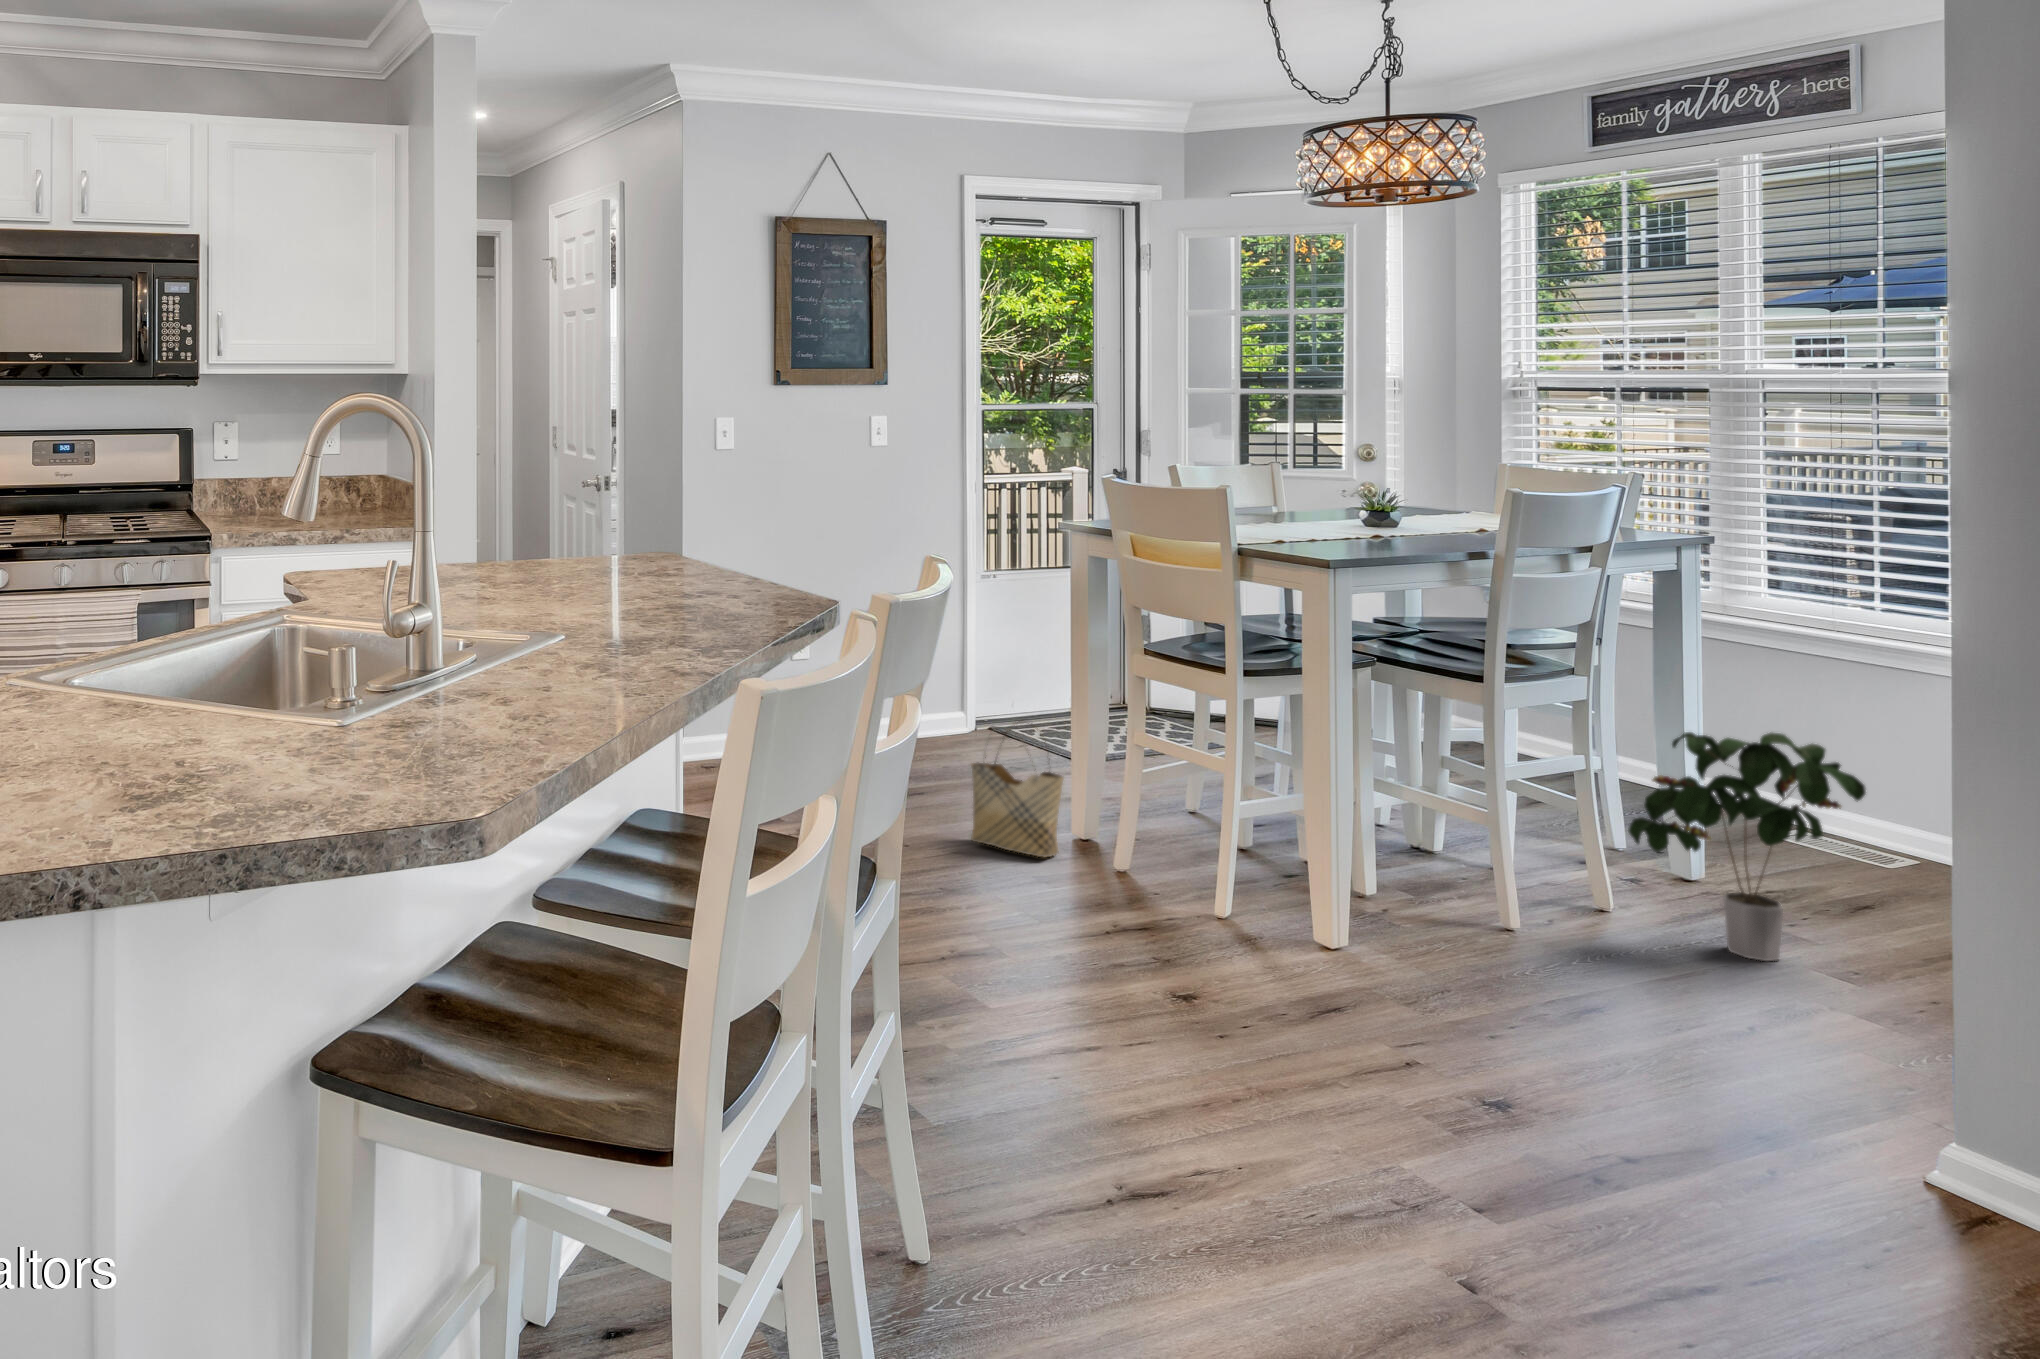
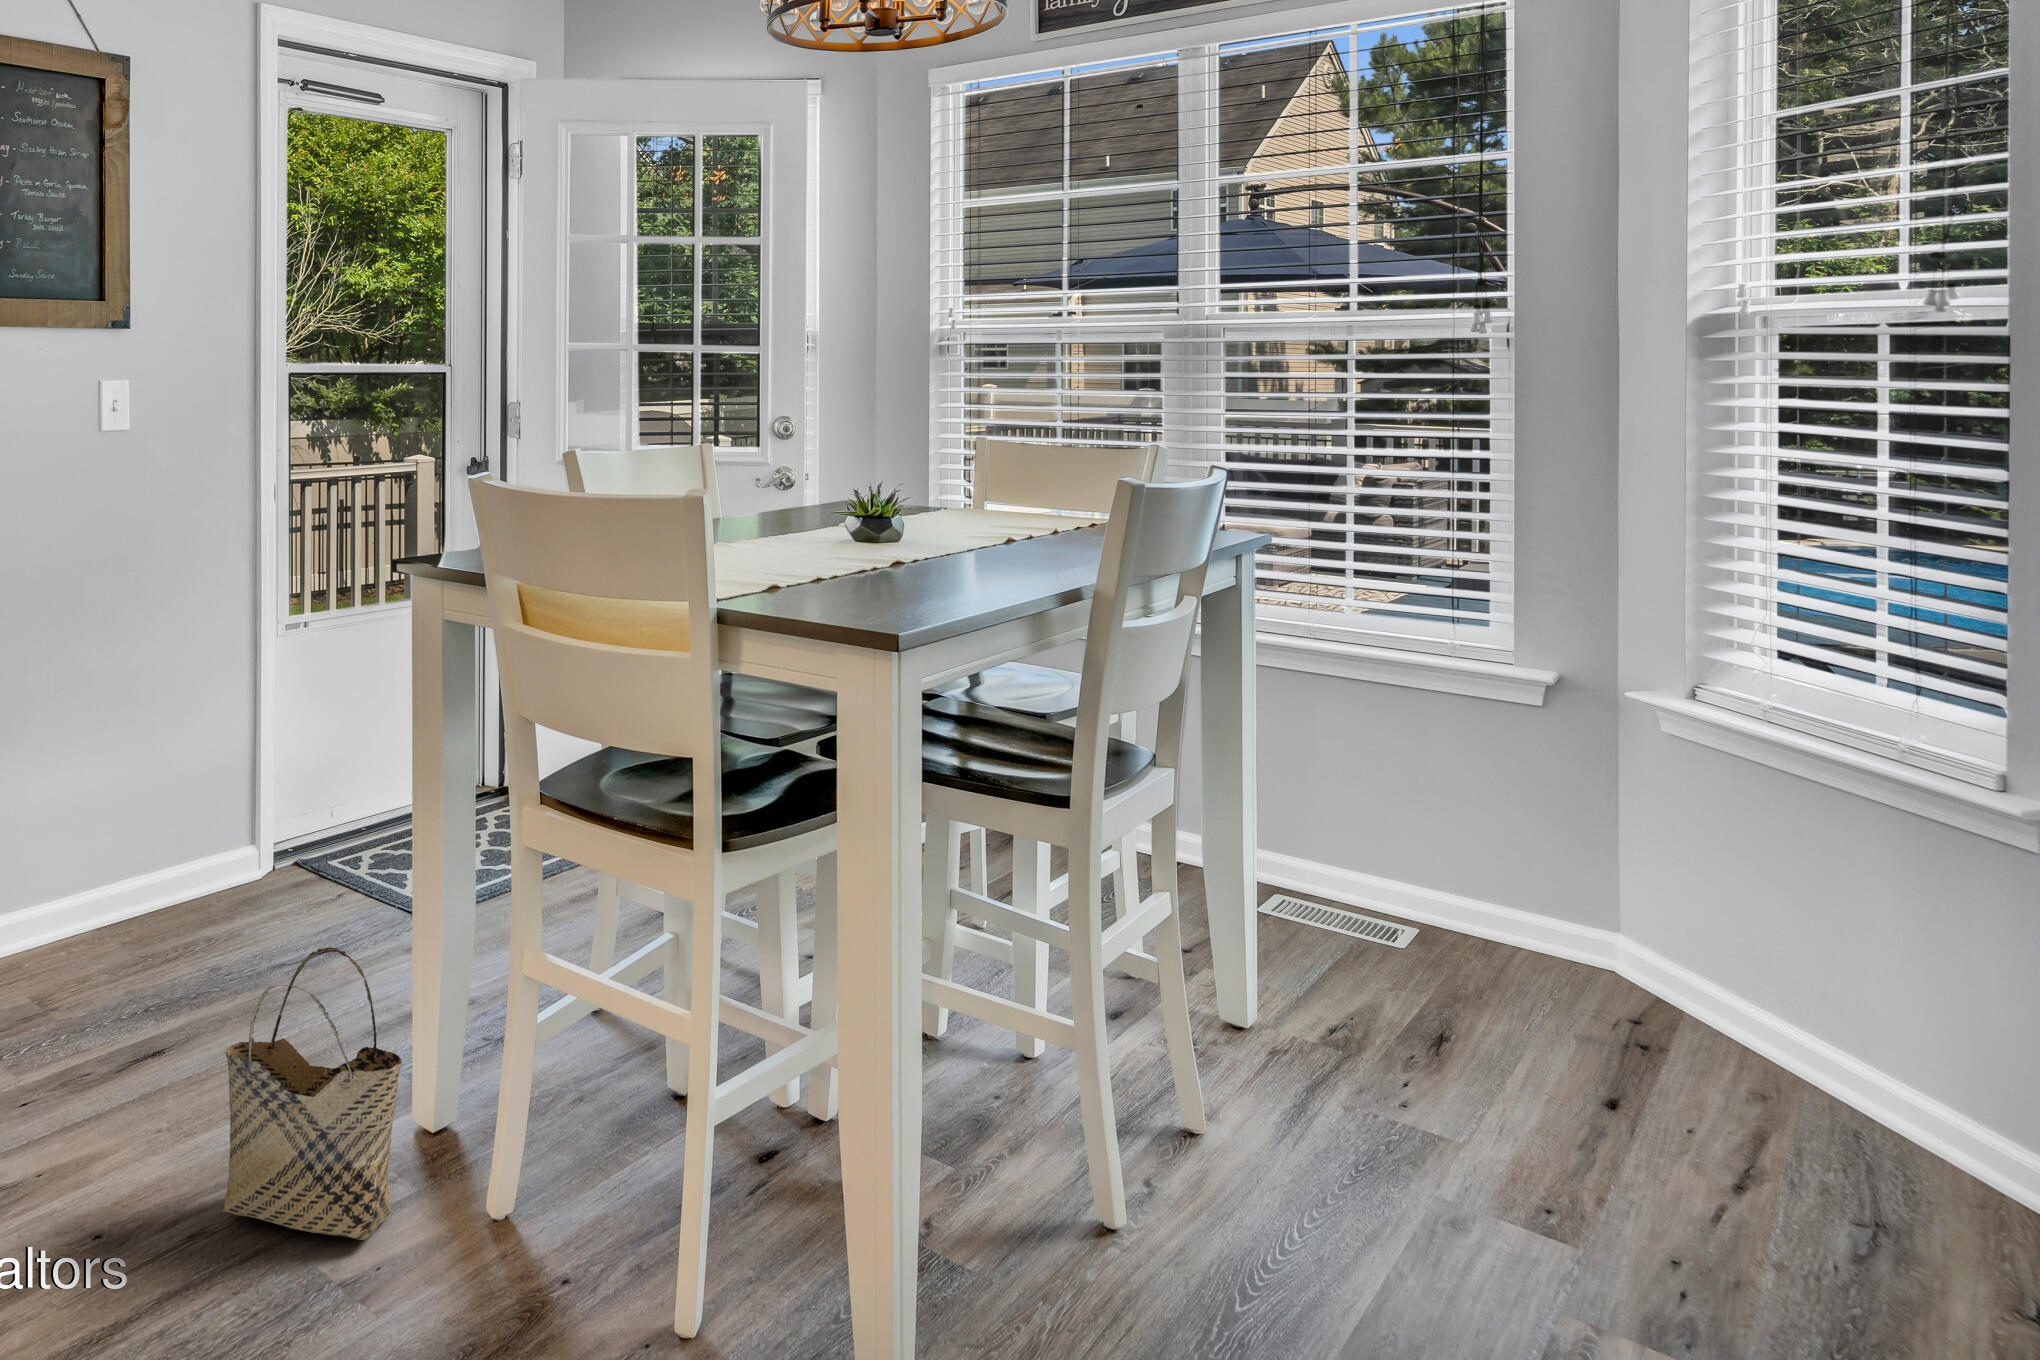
potted plant: present [1628,732,1866,961] -> none [1322,857,1608,1254]

